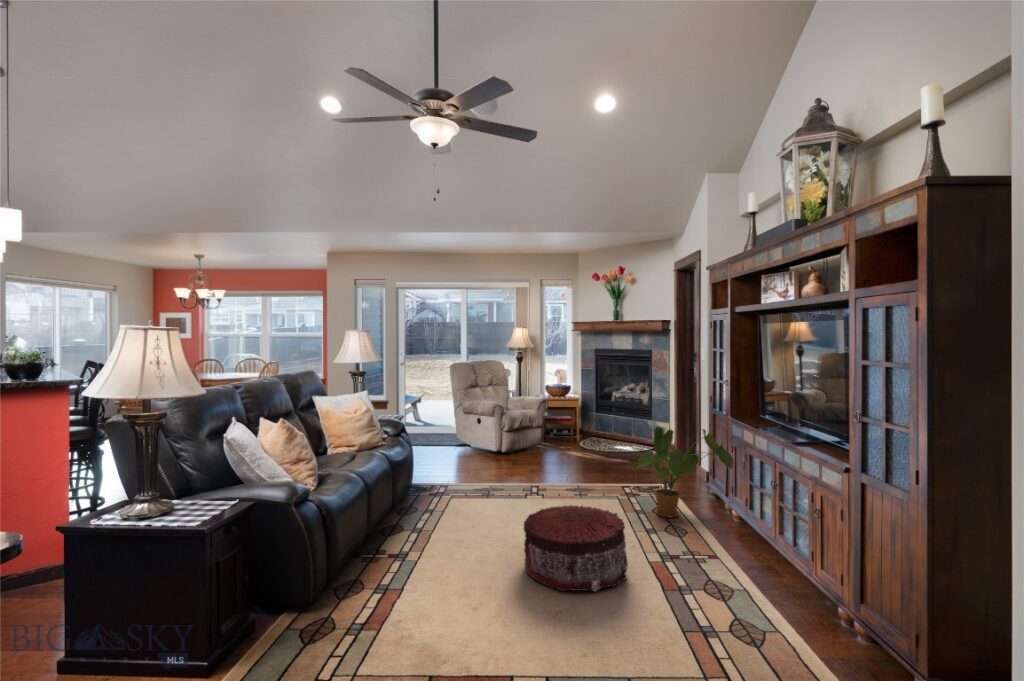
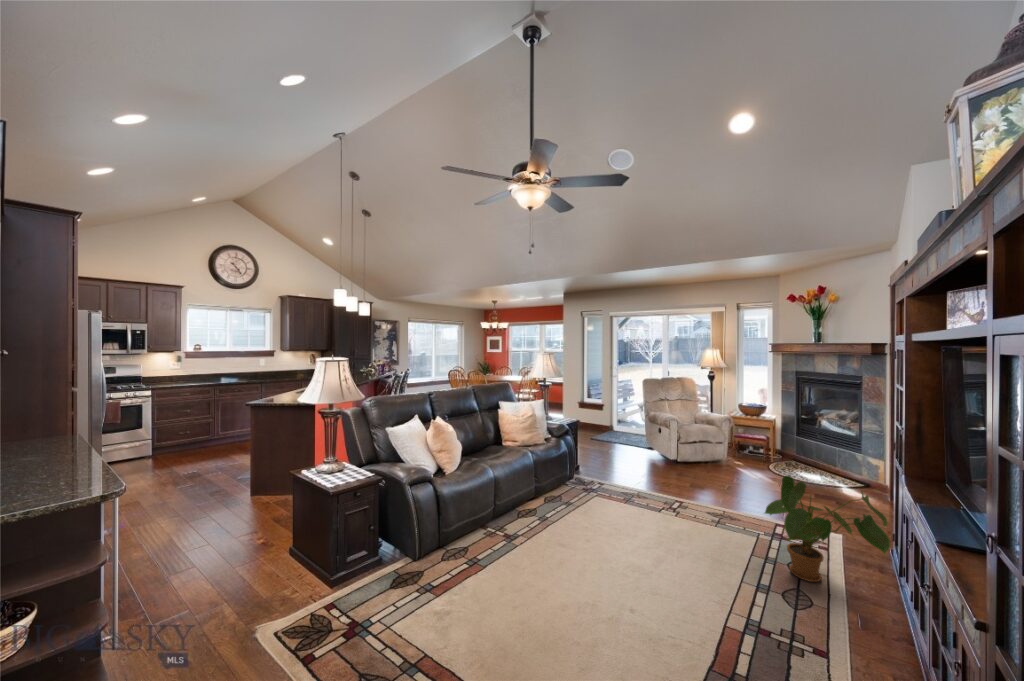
pouf: present [524,505,628,591] -> none [592,530,692,635]

